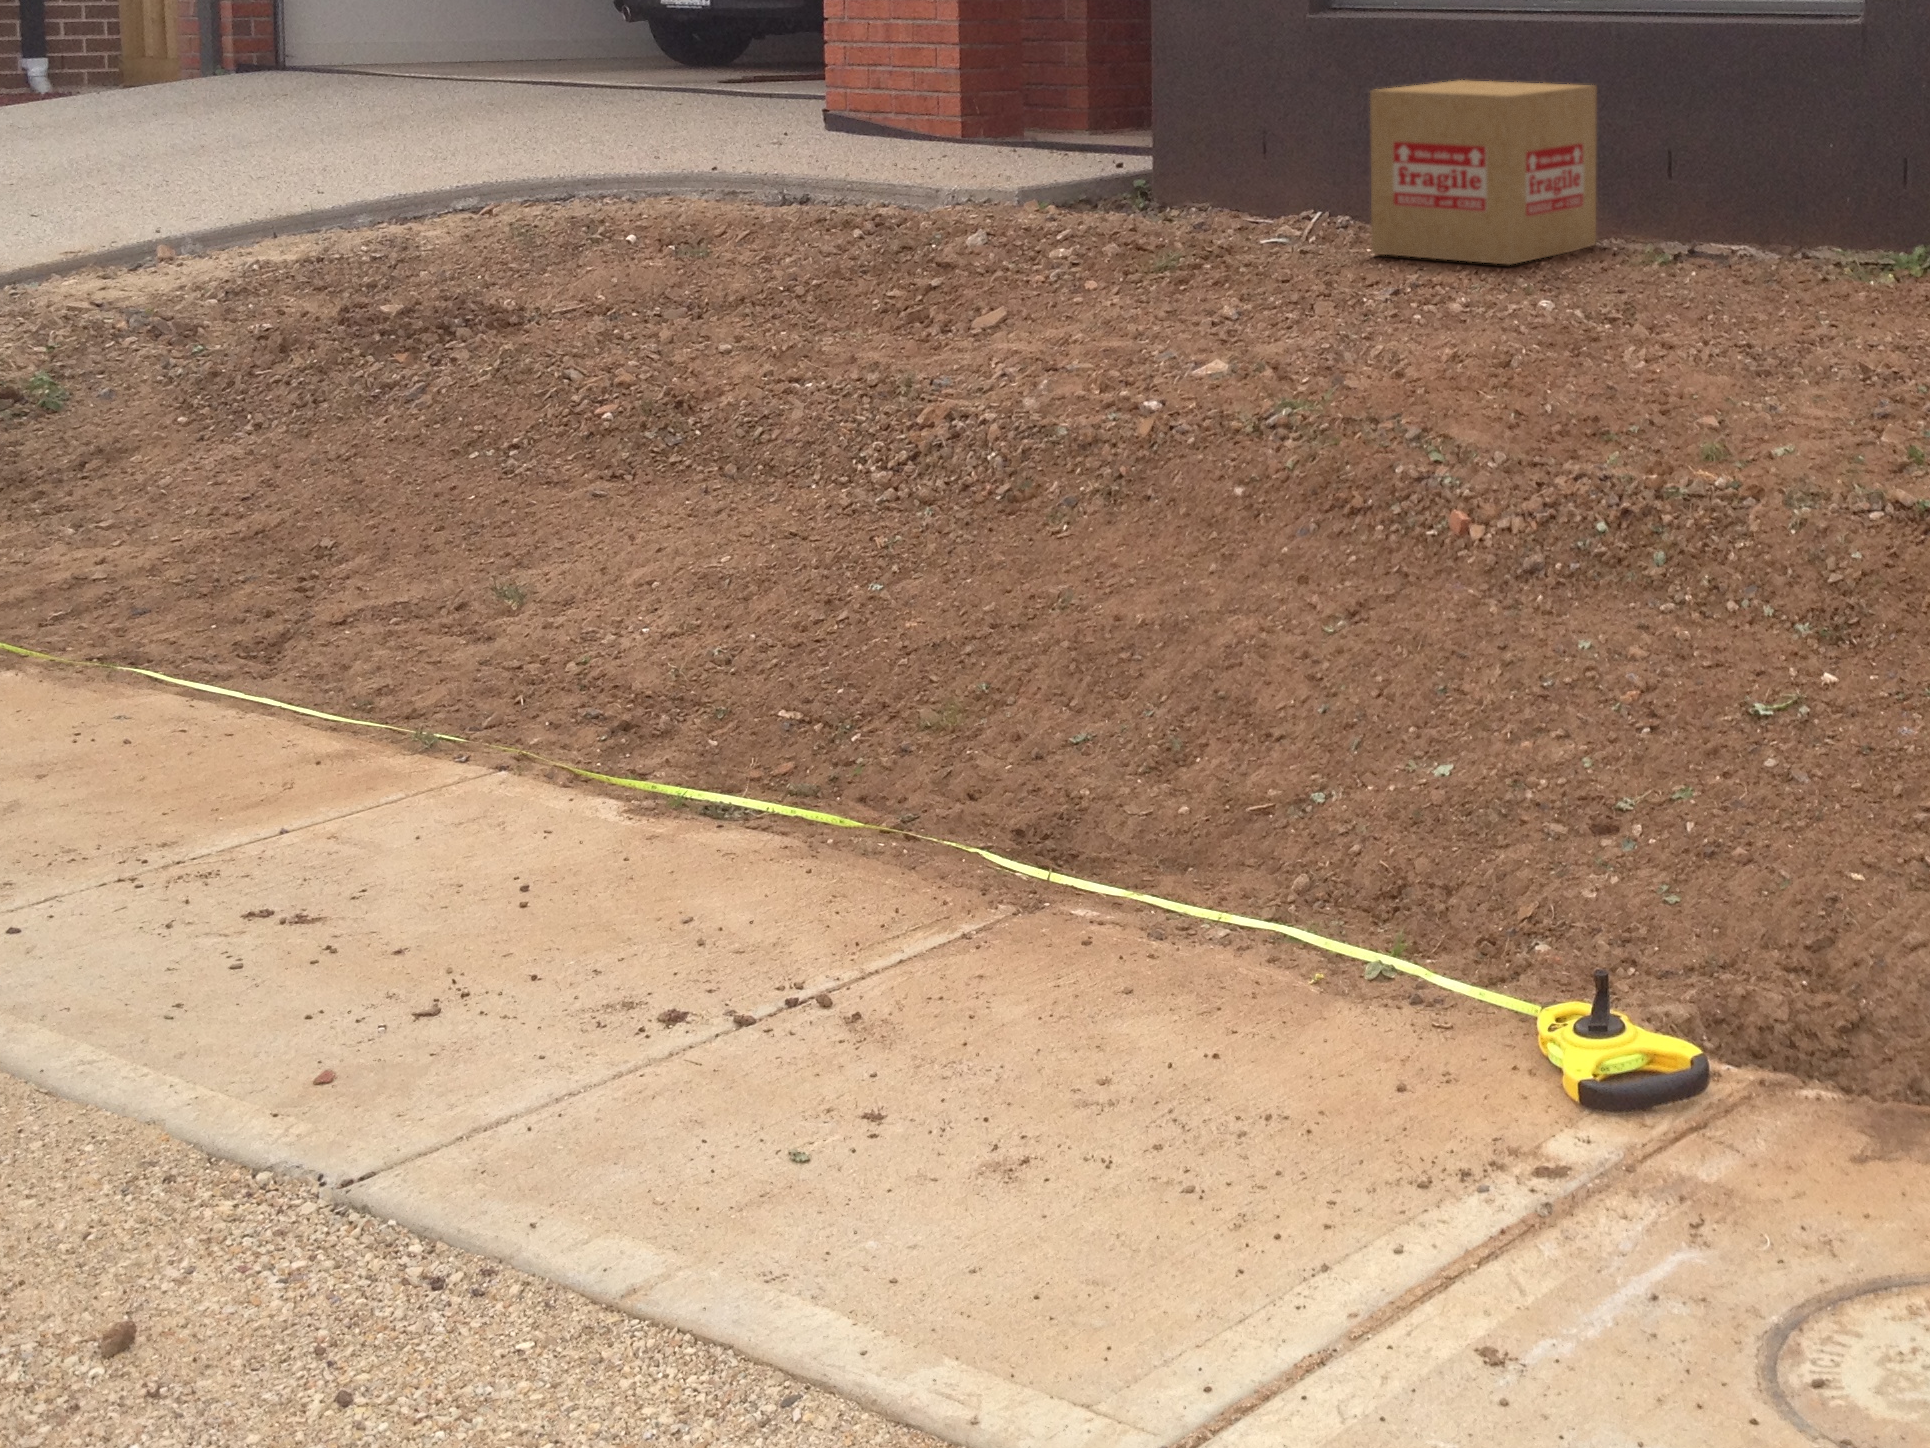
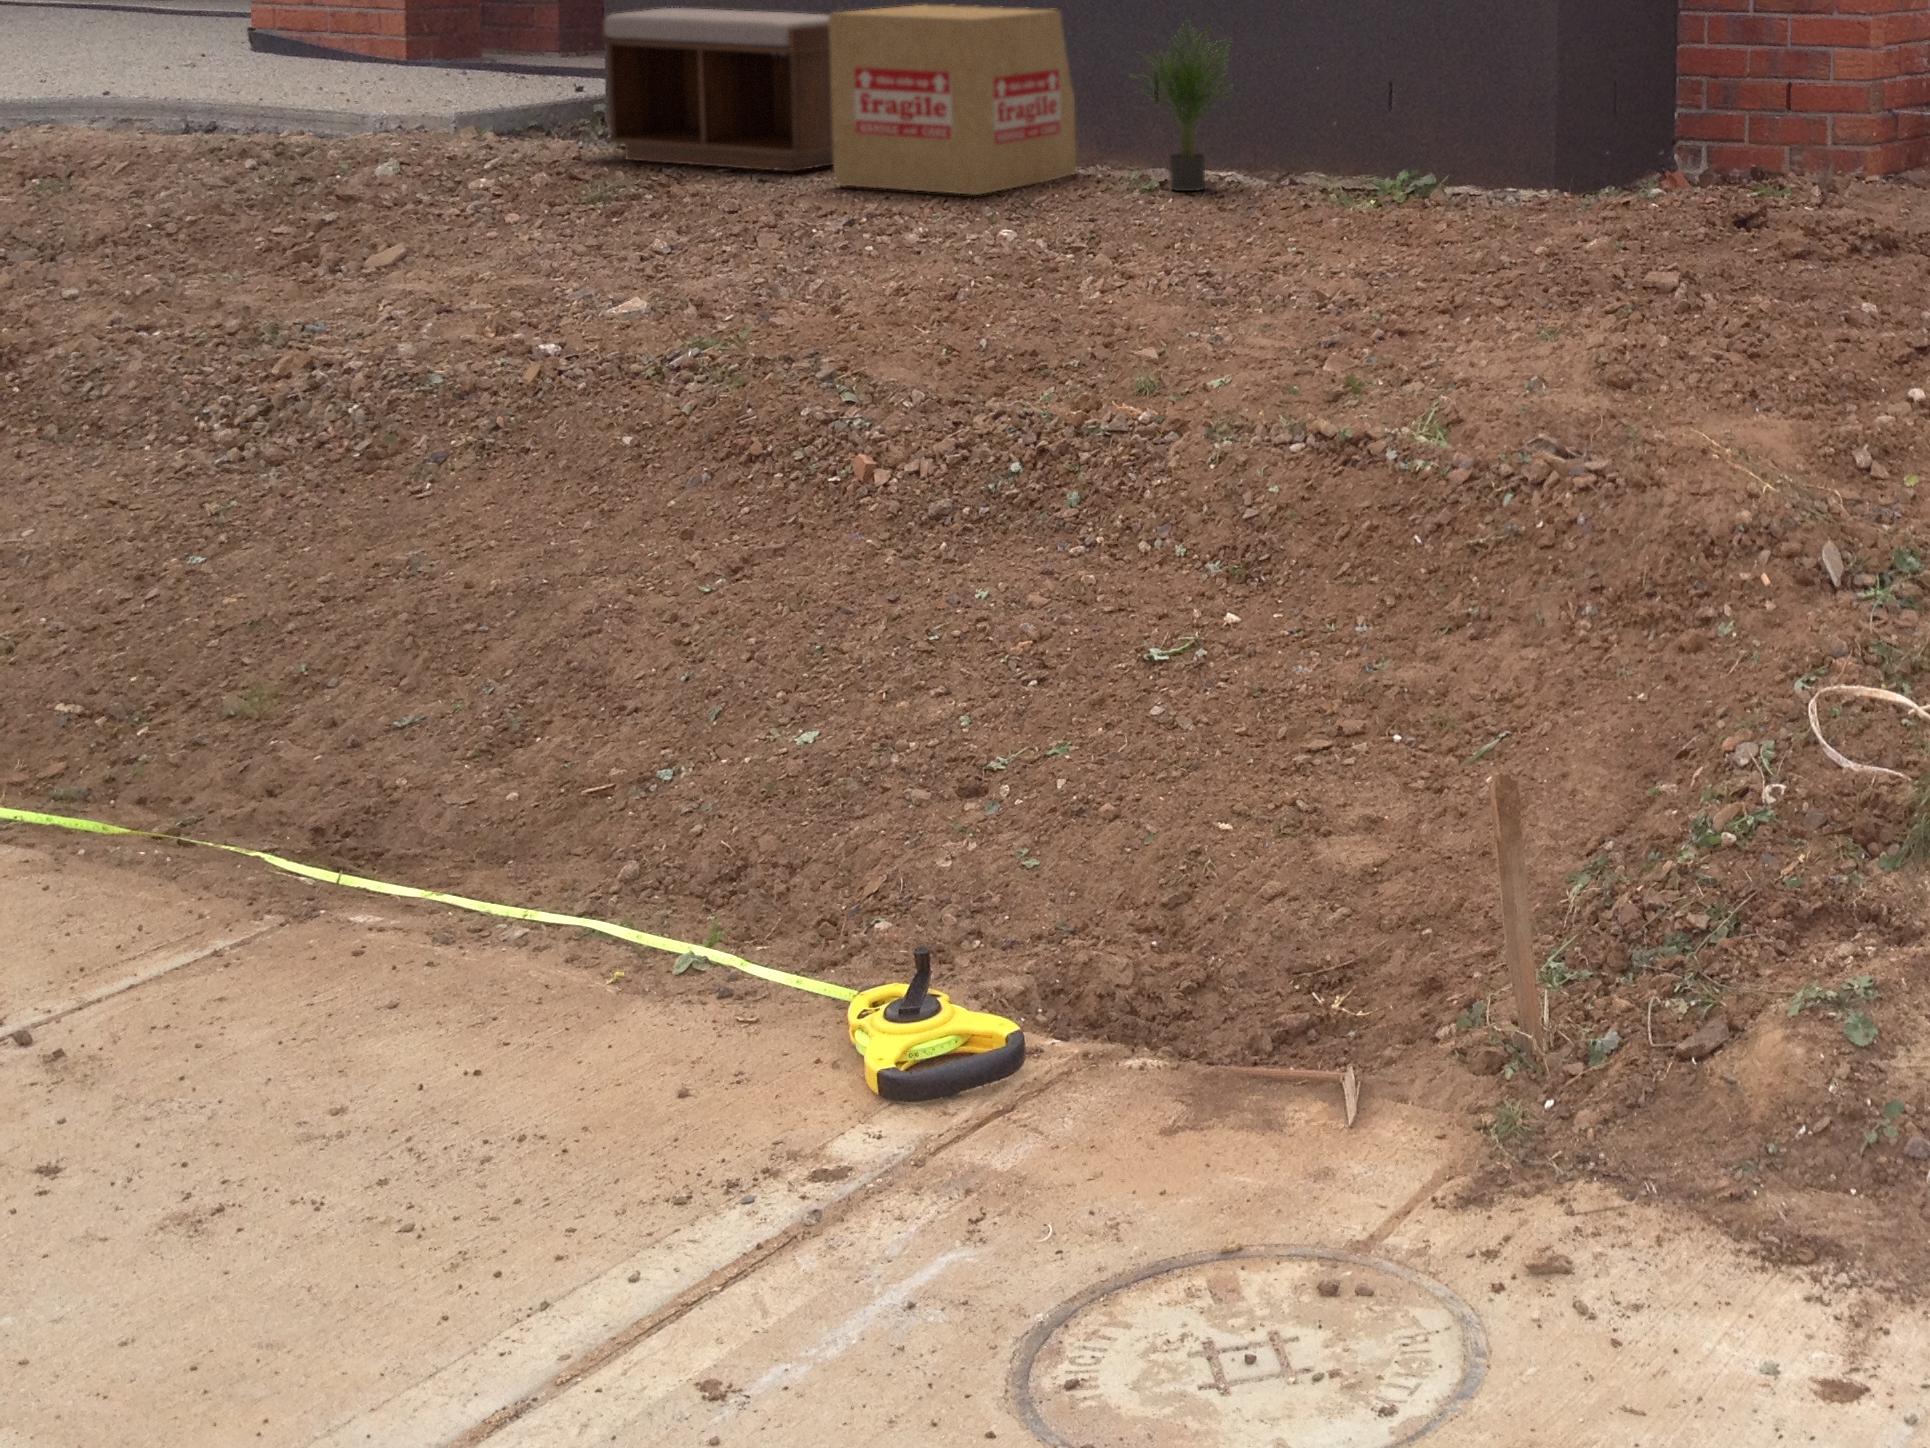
bench: none [1152,85,1398,240] -> present [601,8,833,171]
potted plant: none [1651,94,1760,263] -> present [1142,25,1225,191]

